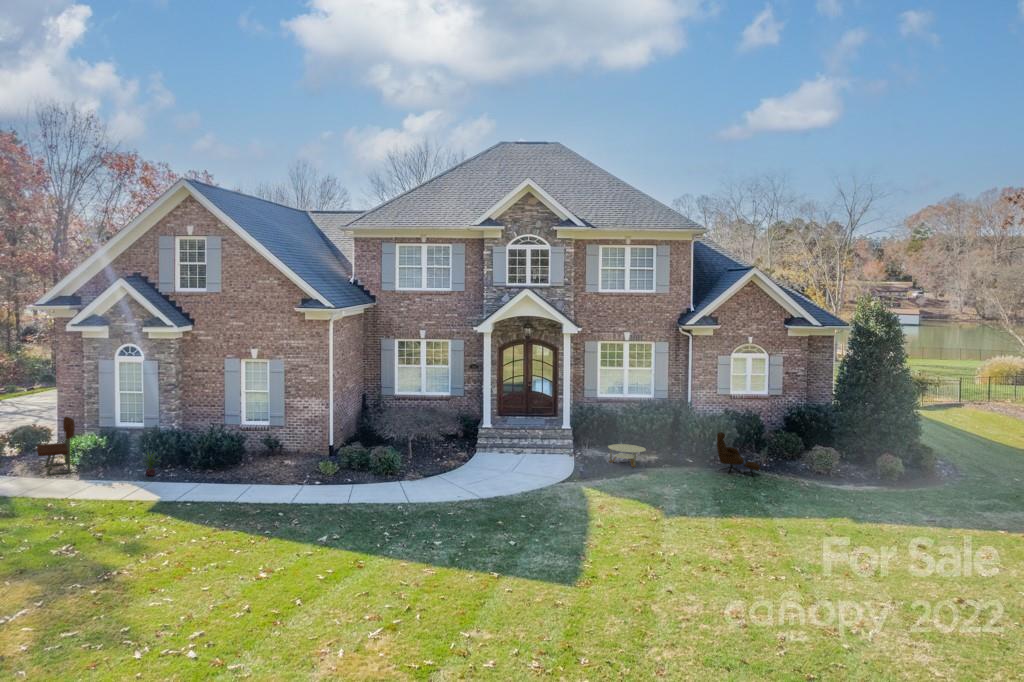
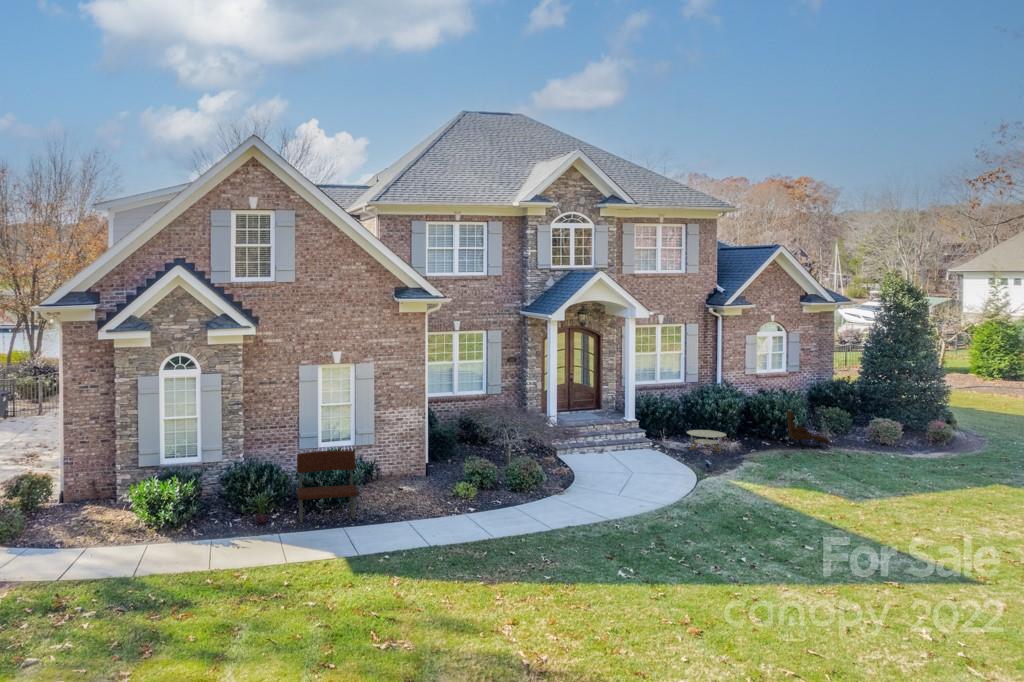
bench: present [37,417,75,475] -> present [297,451,358,523]

